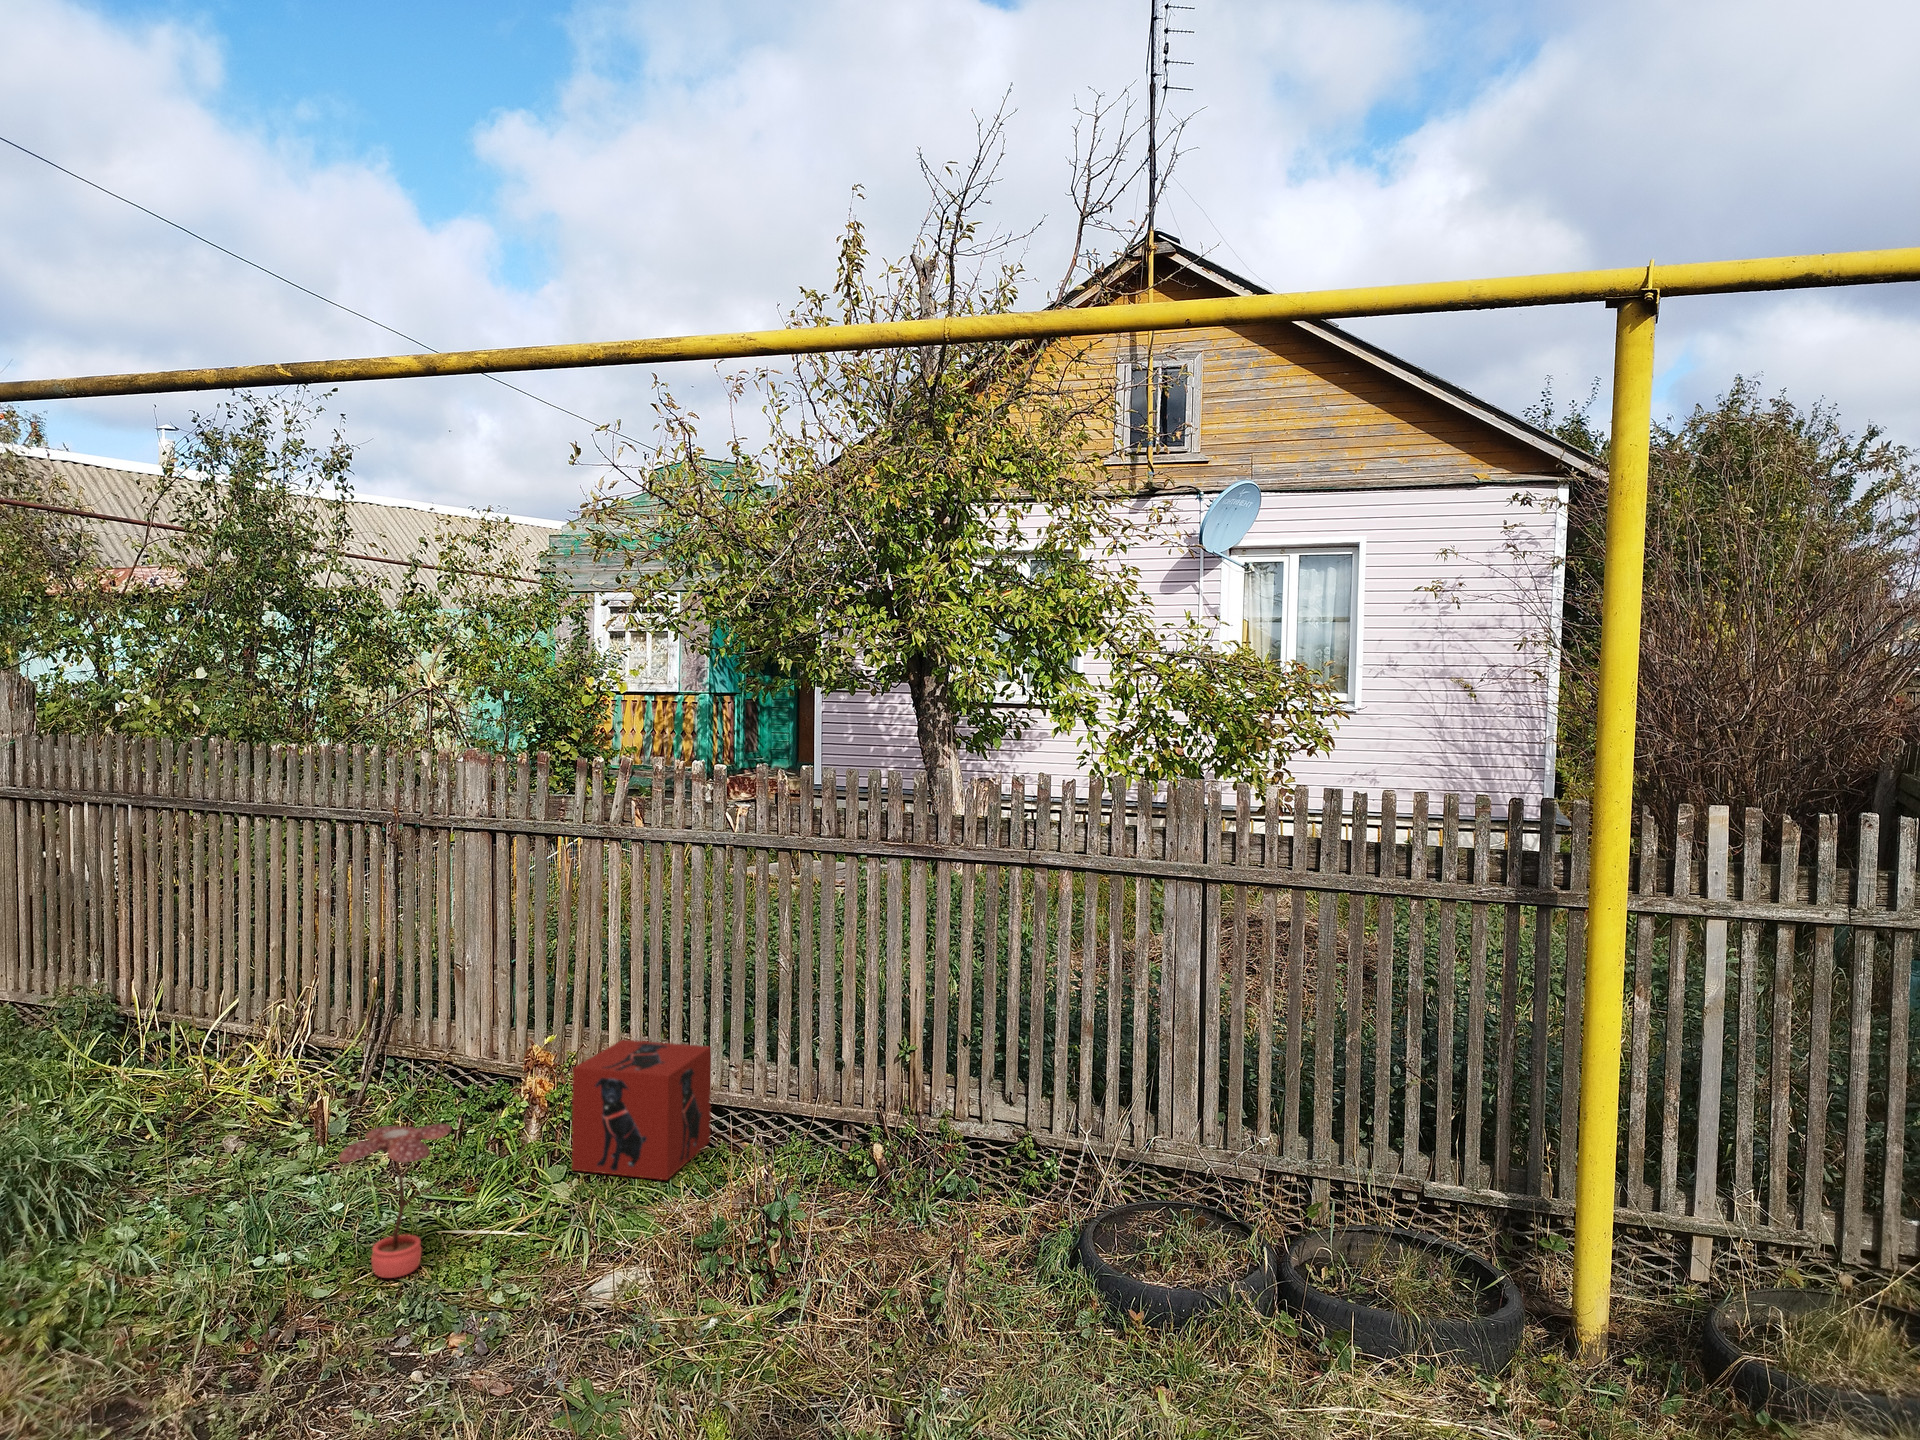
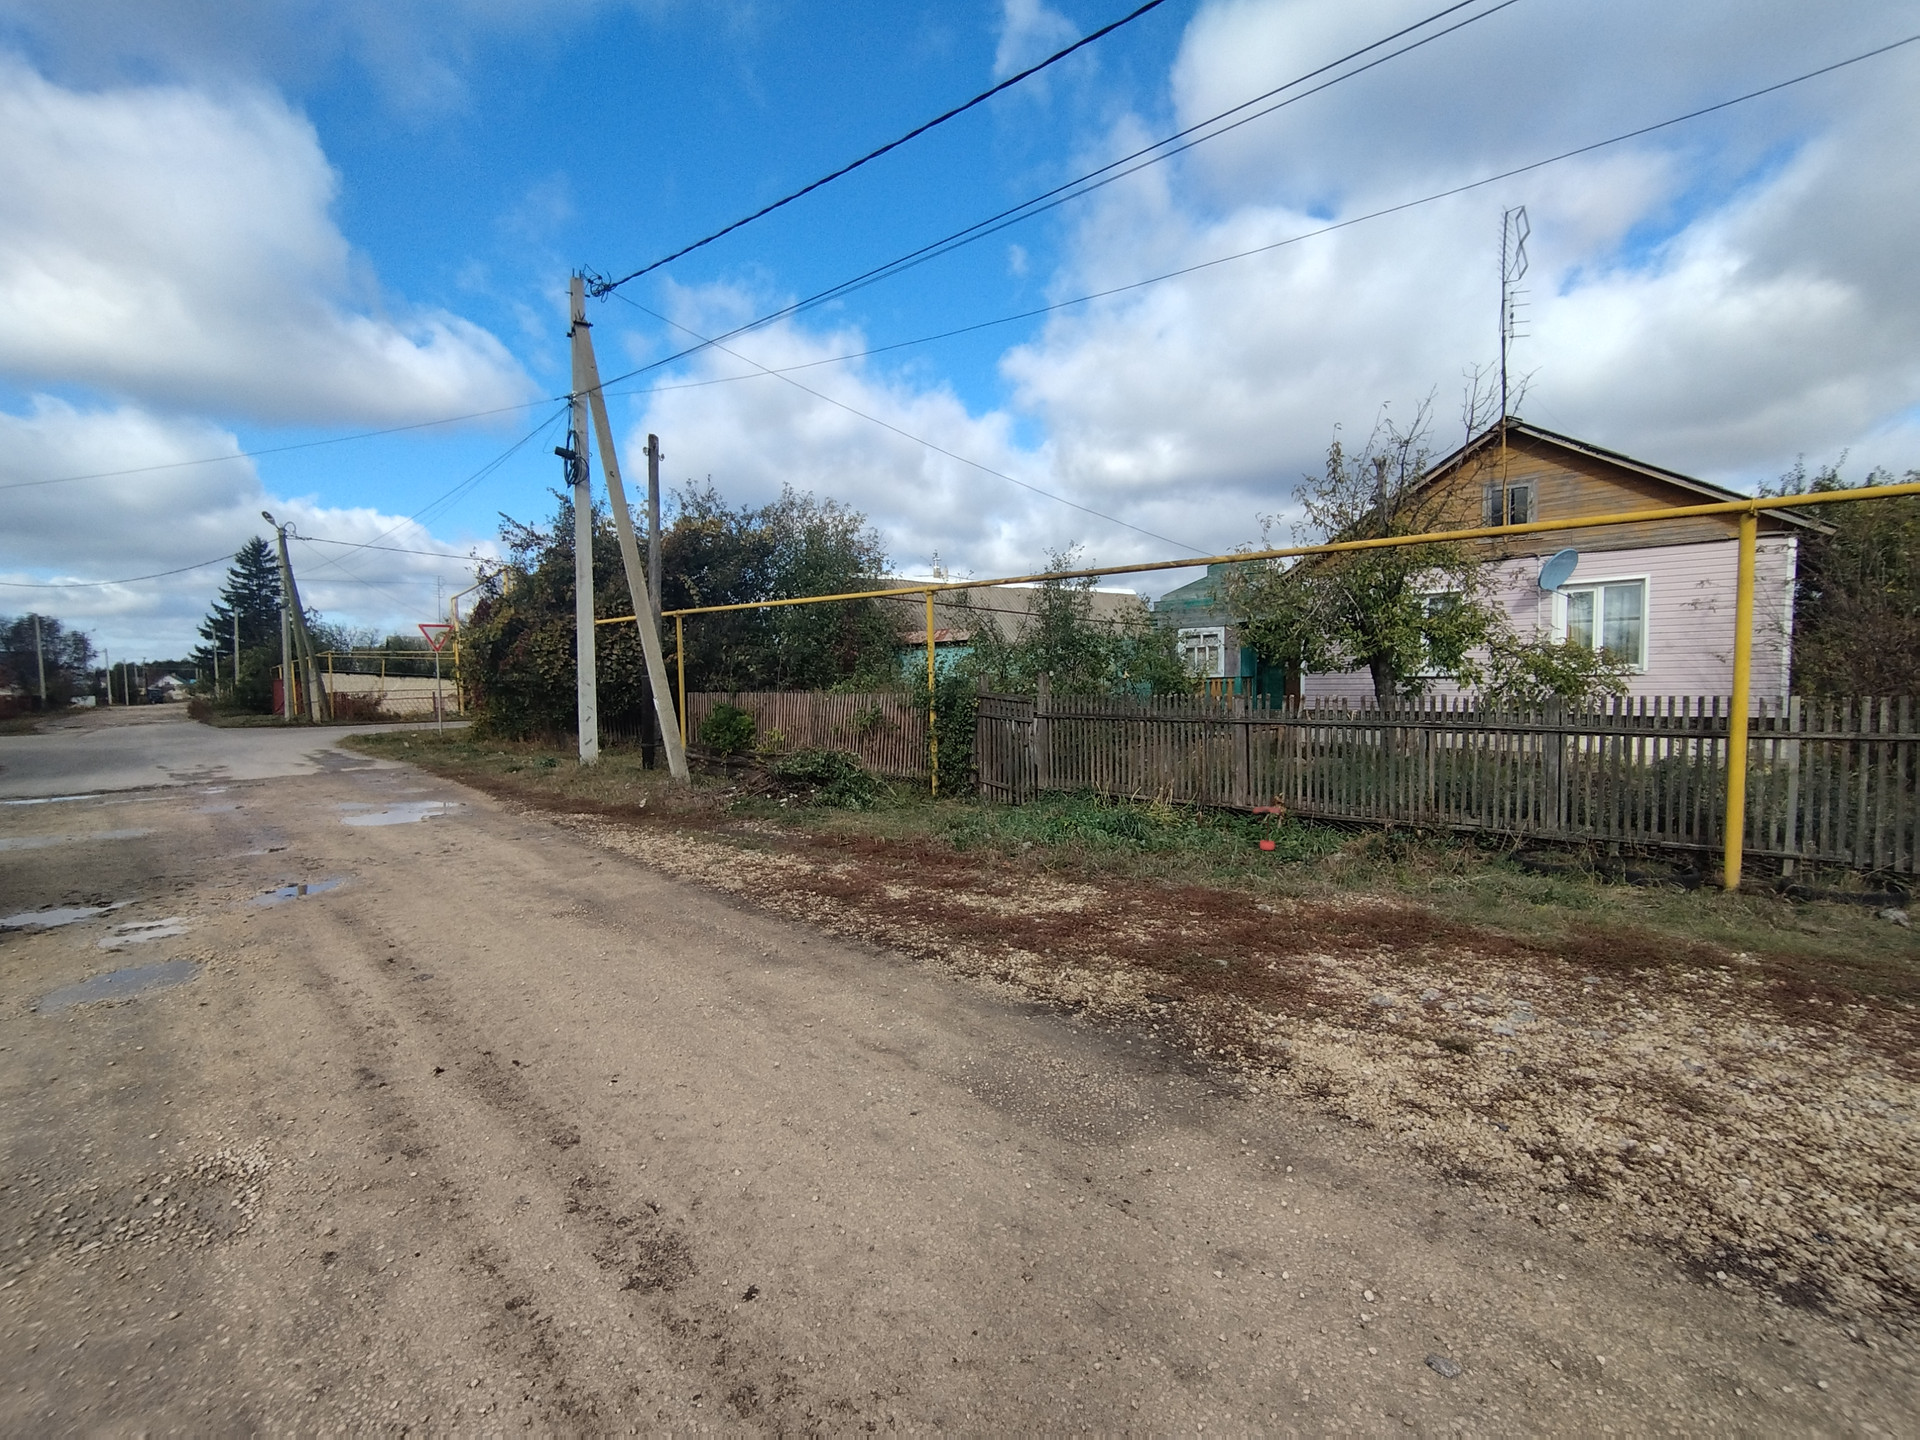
storage box: present [572,1040,711,1180] -> none [1301,797,1346,839]

